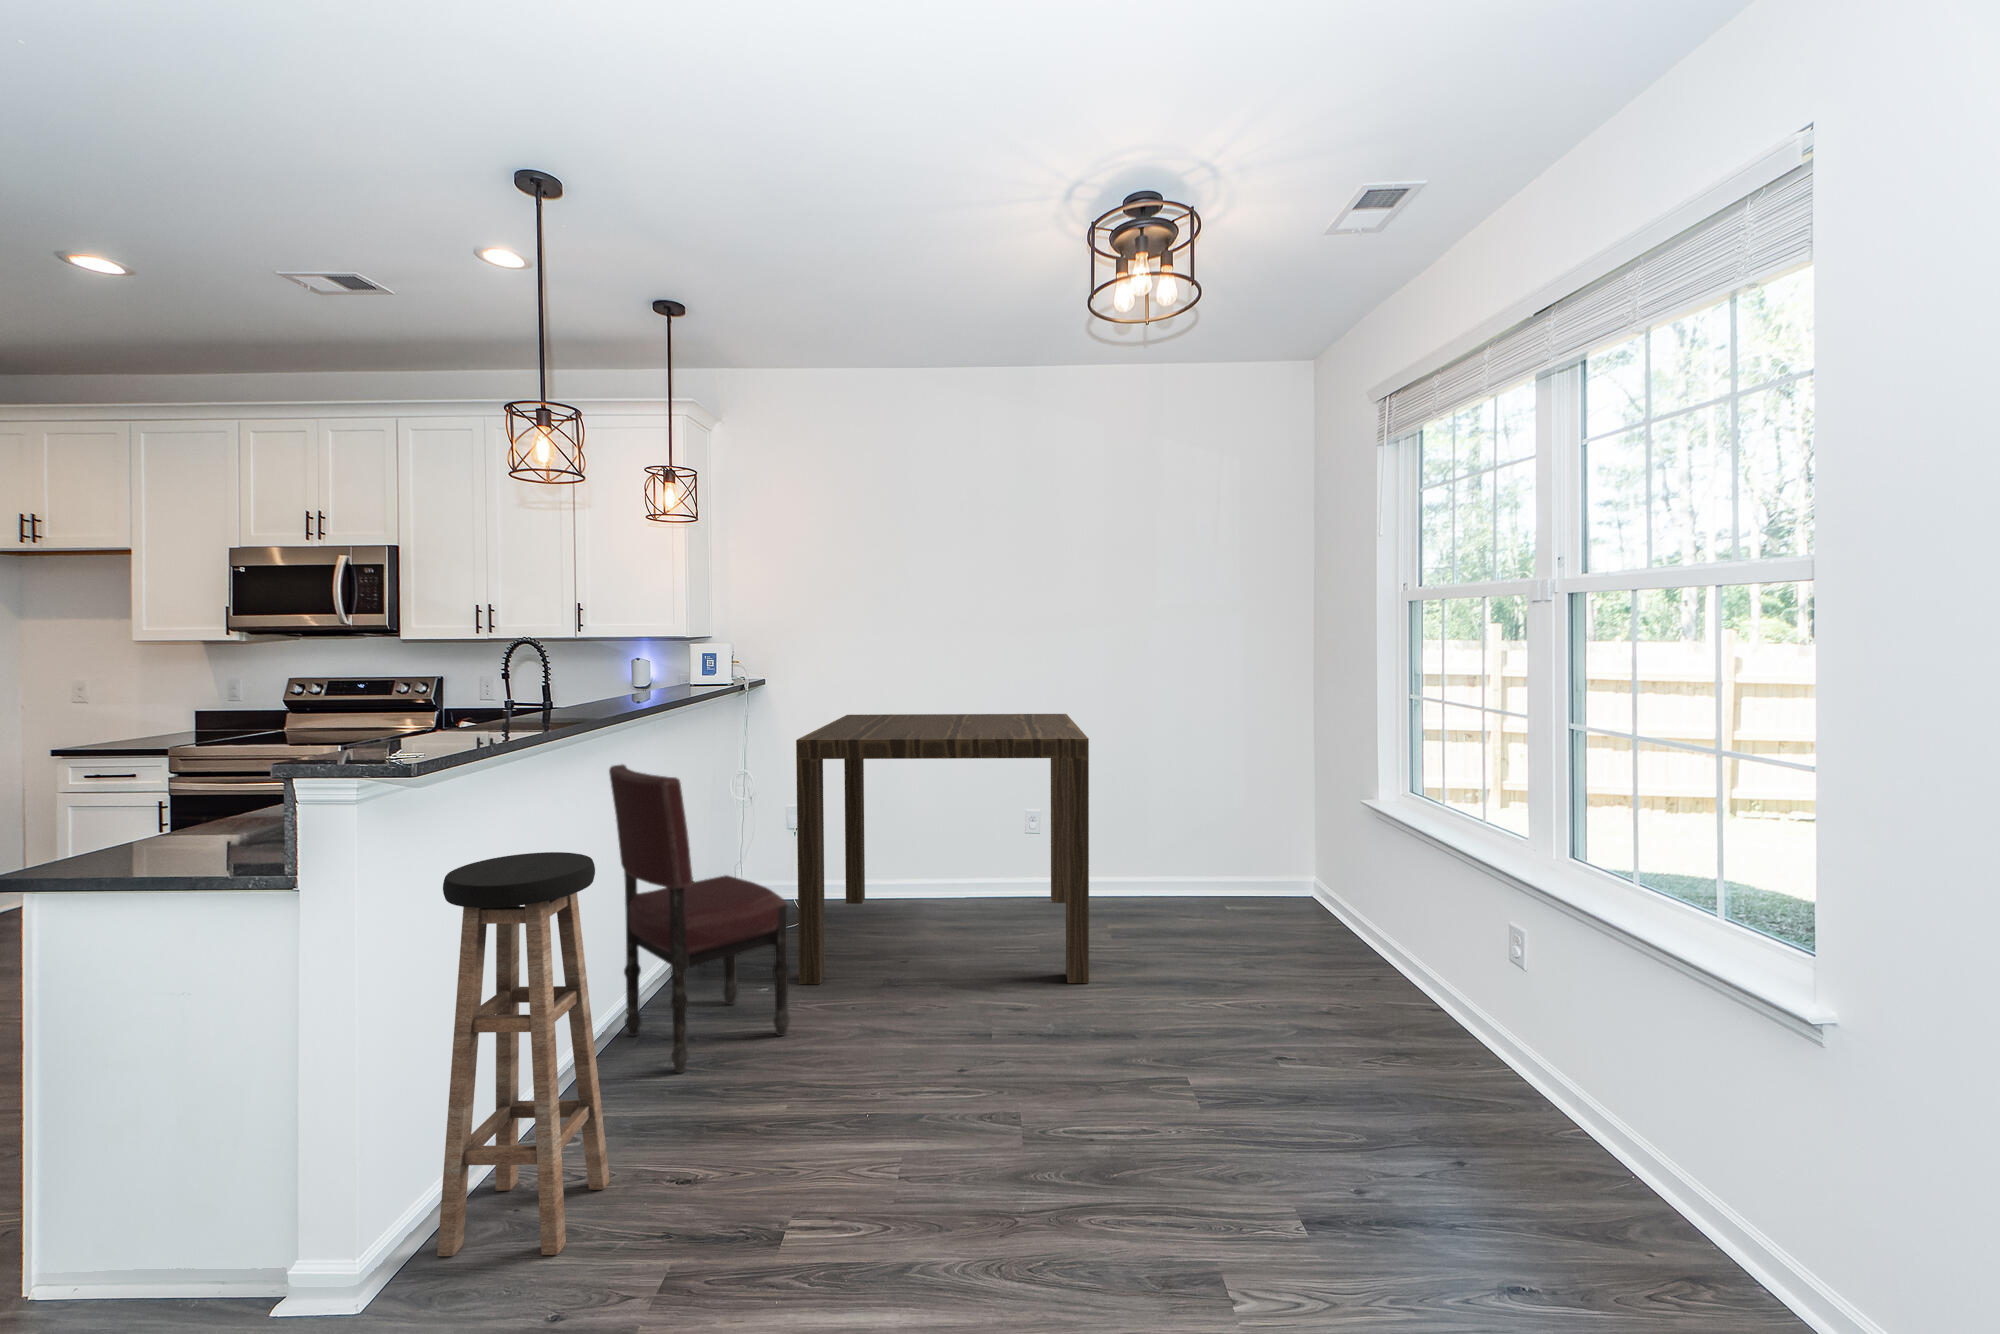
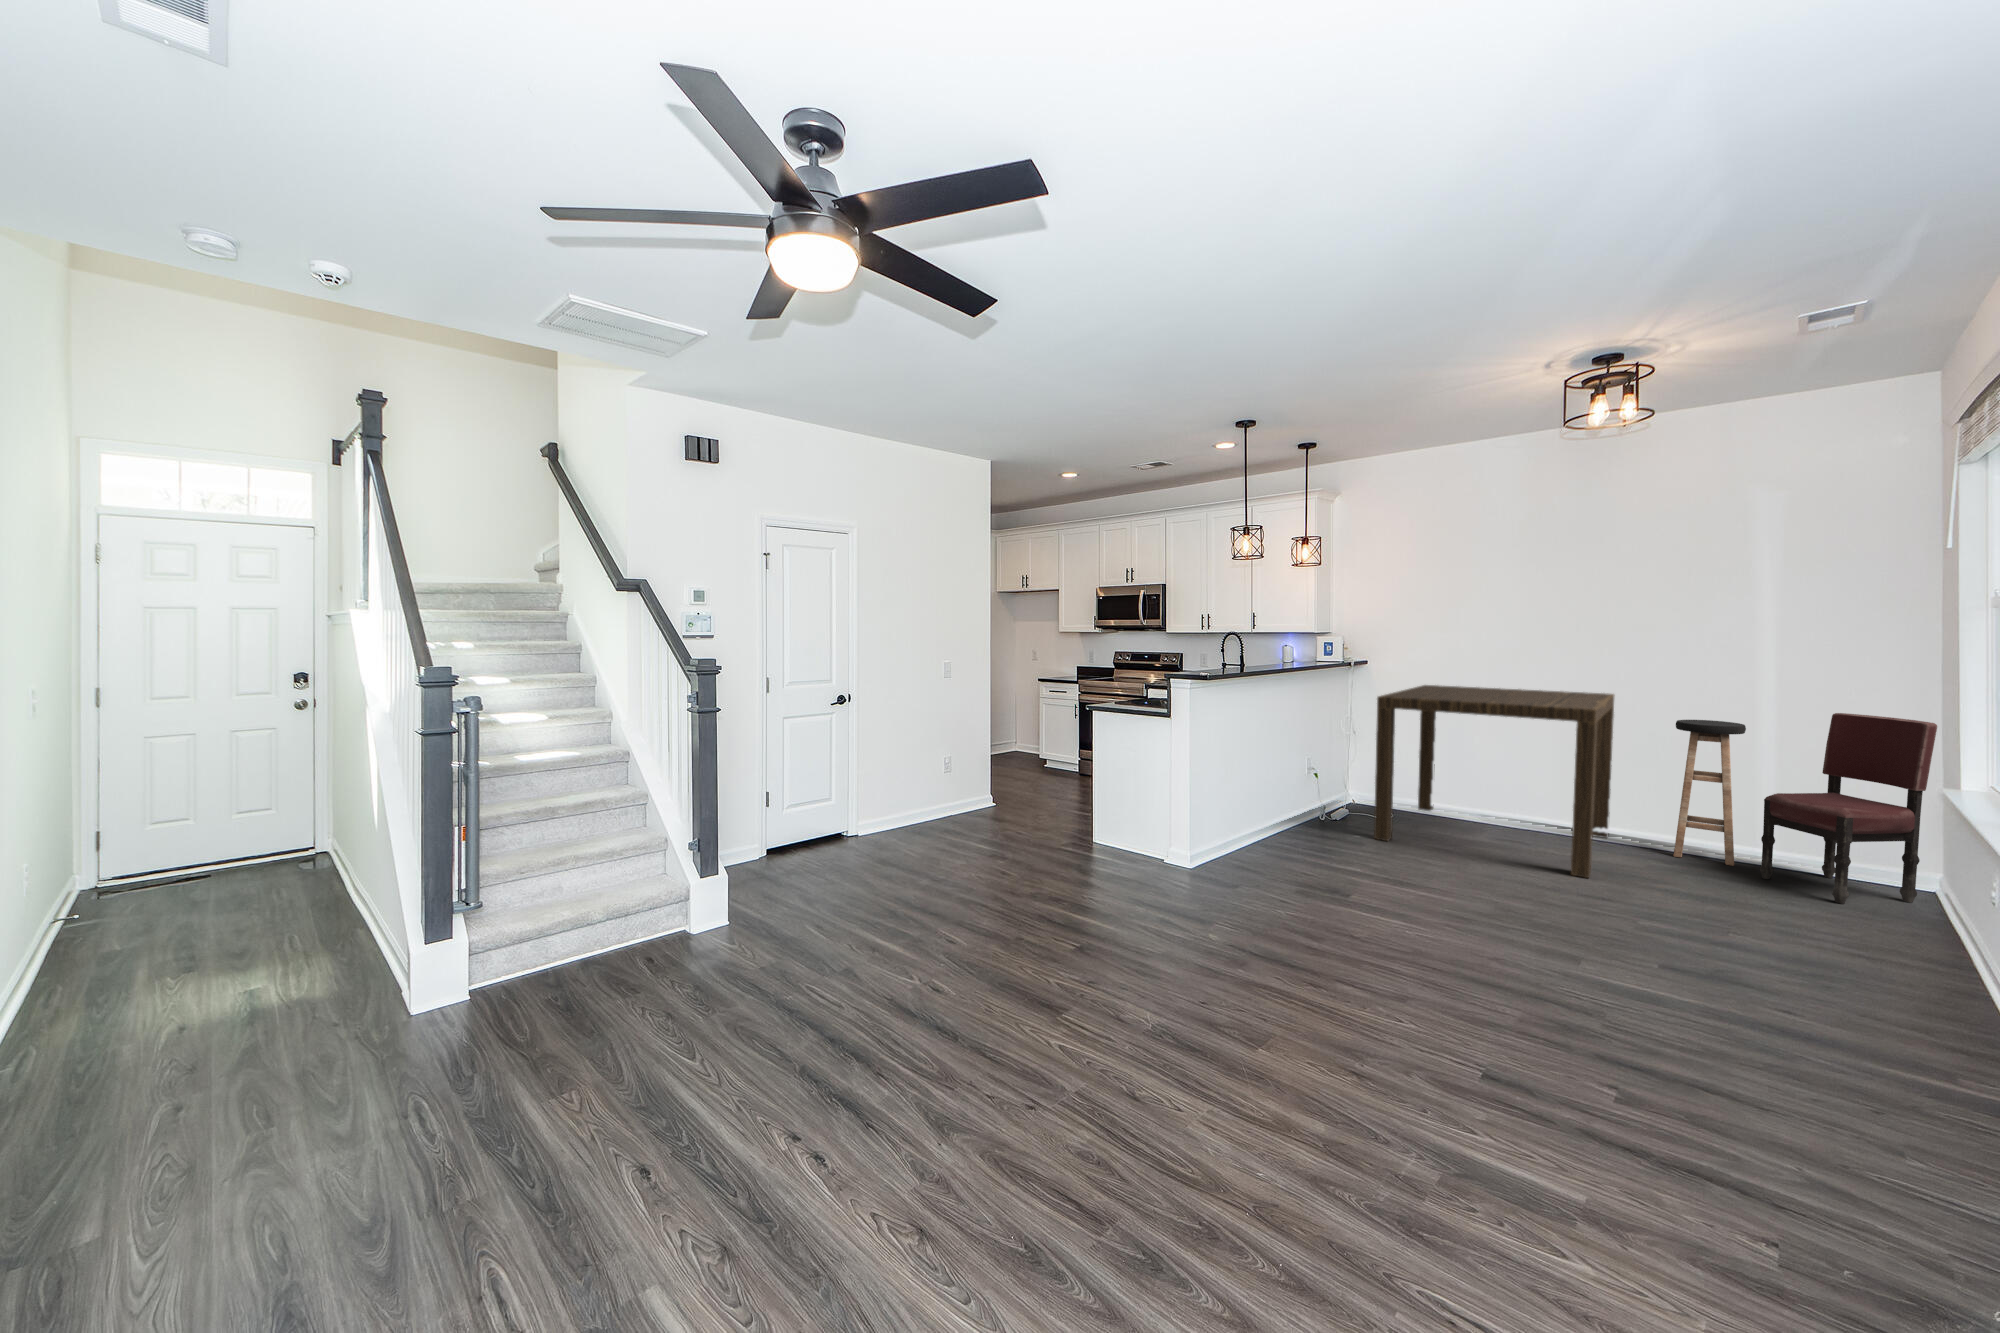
dining chair: present [609,764,790,1073] -> present [1760,713,1937,904]
bar stool: present [437,852,610,1256] -> present [1674,720,1746,866]

